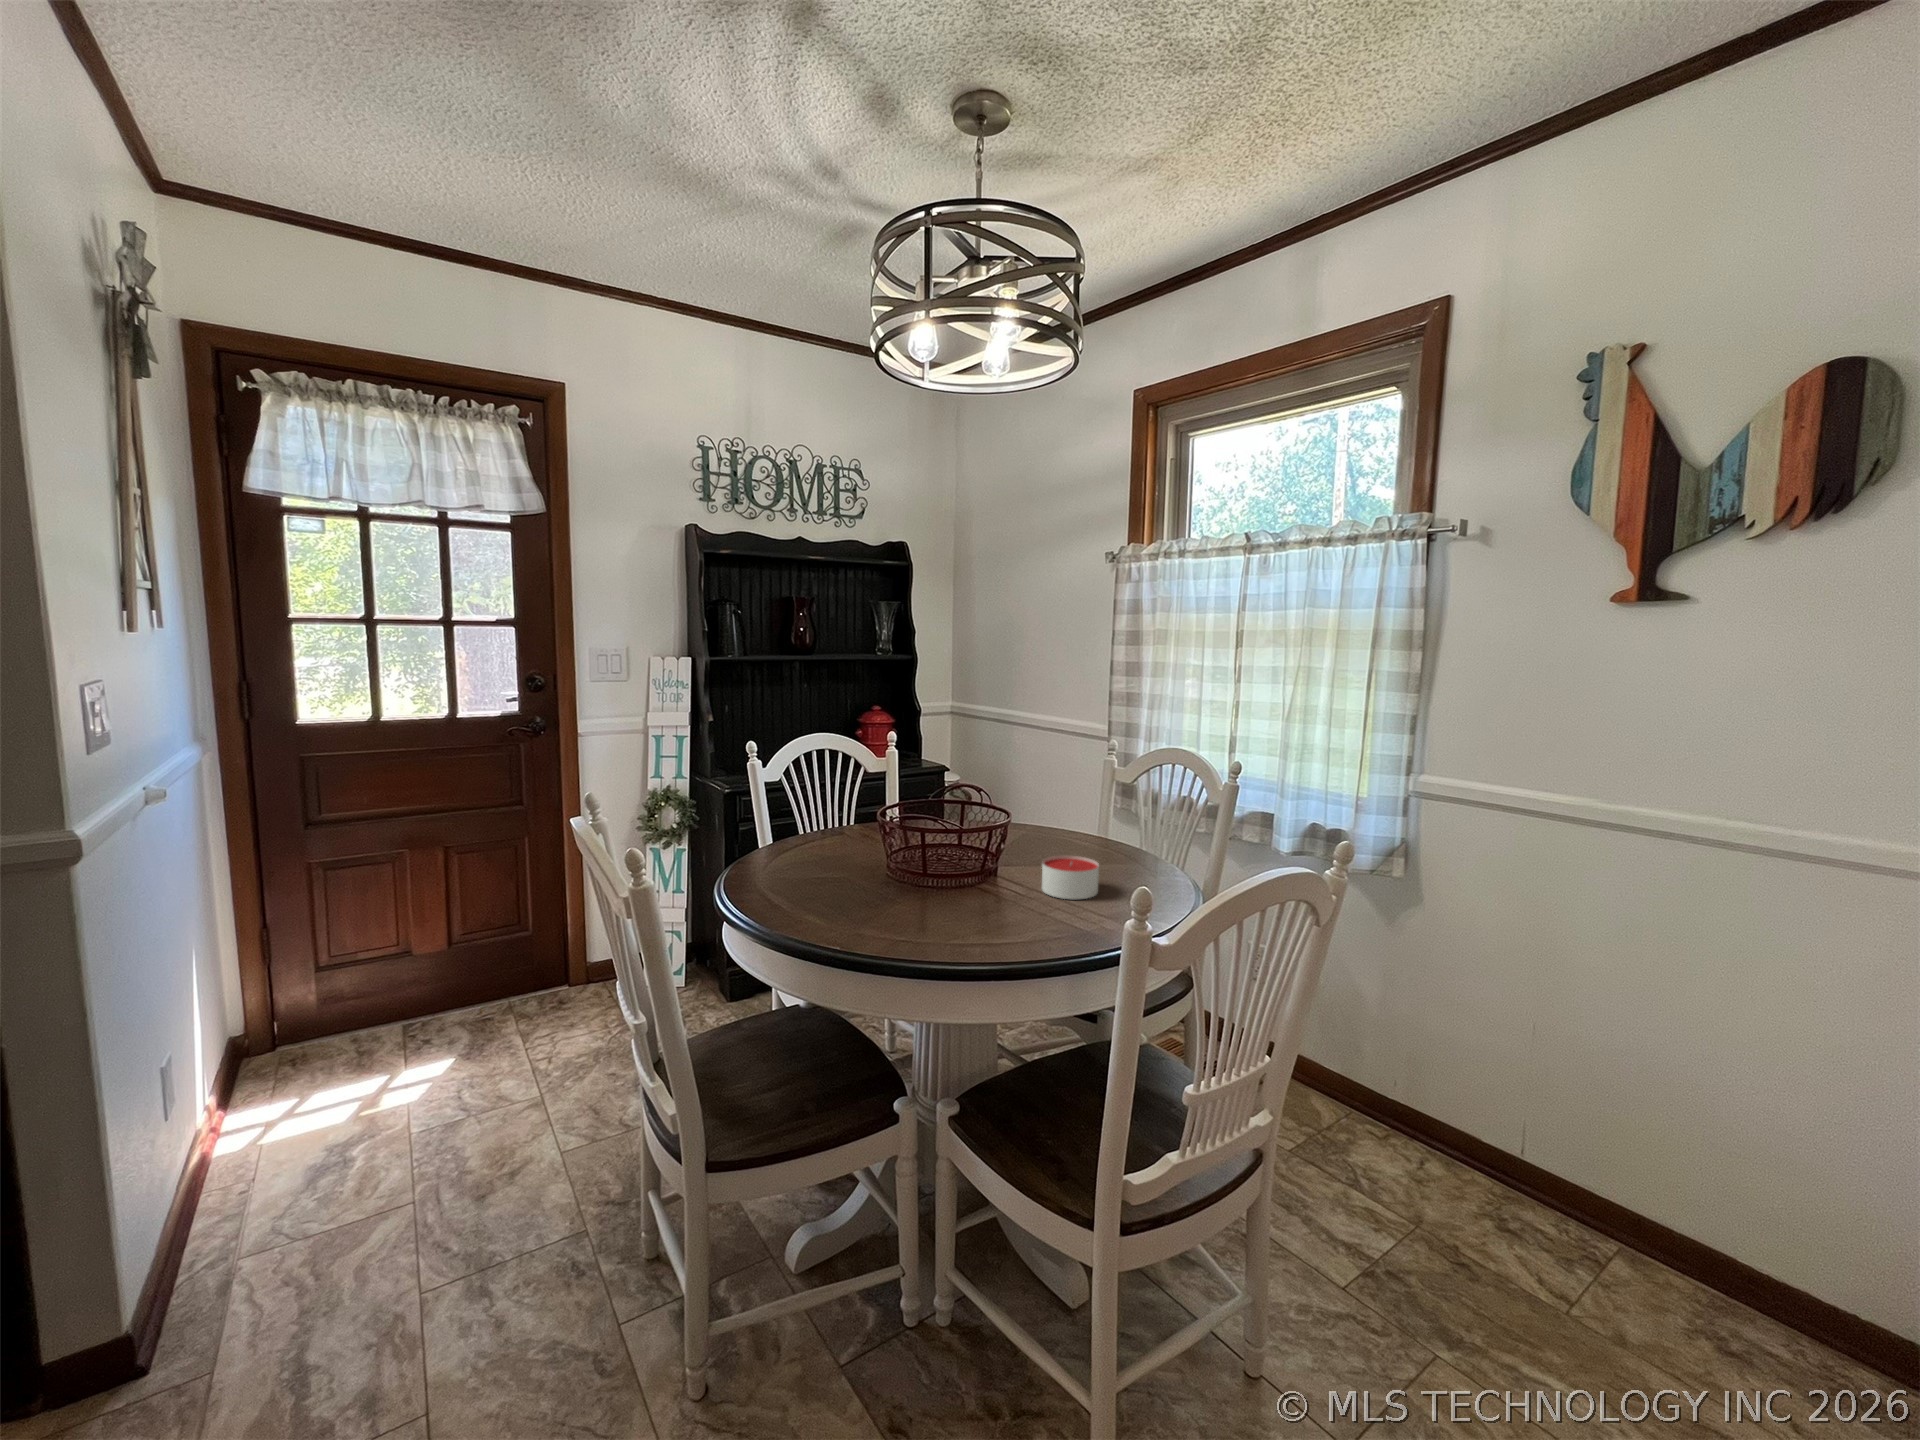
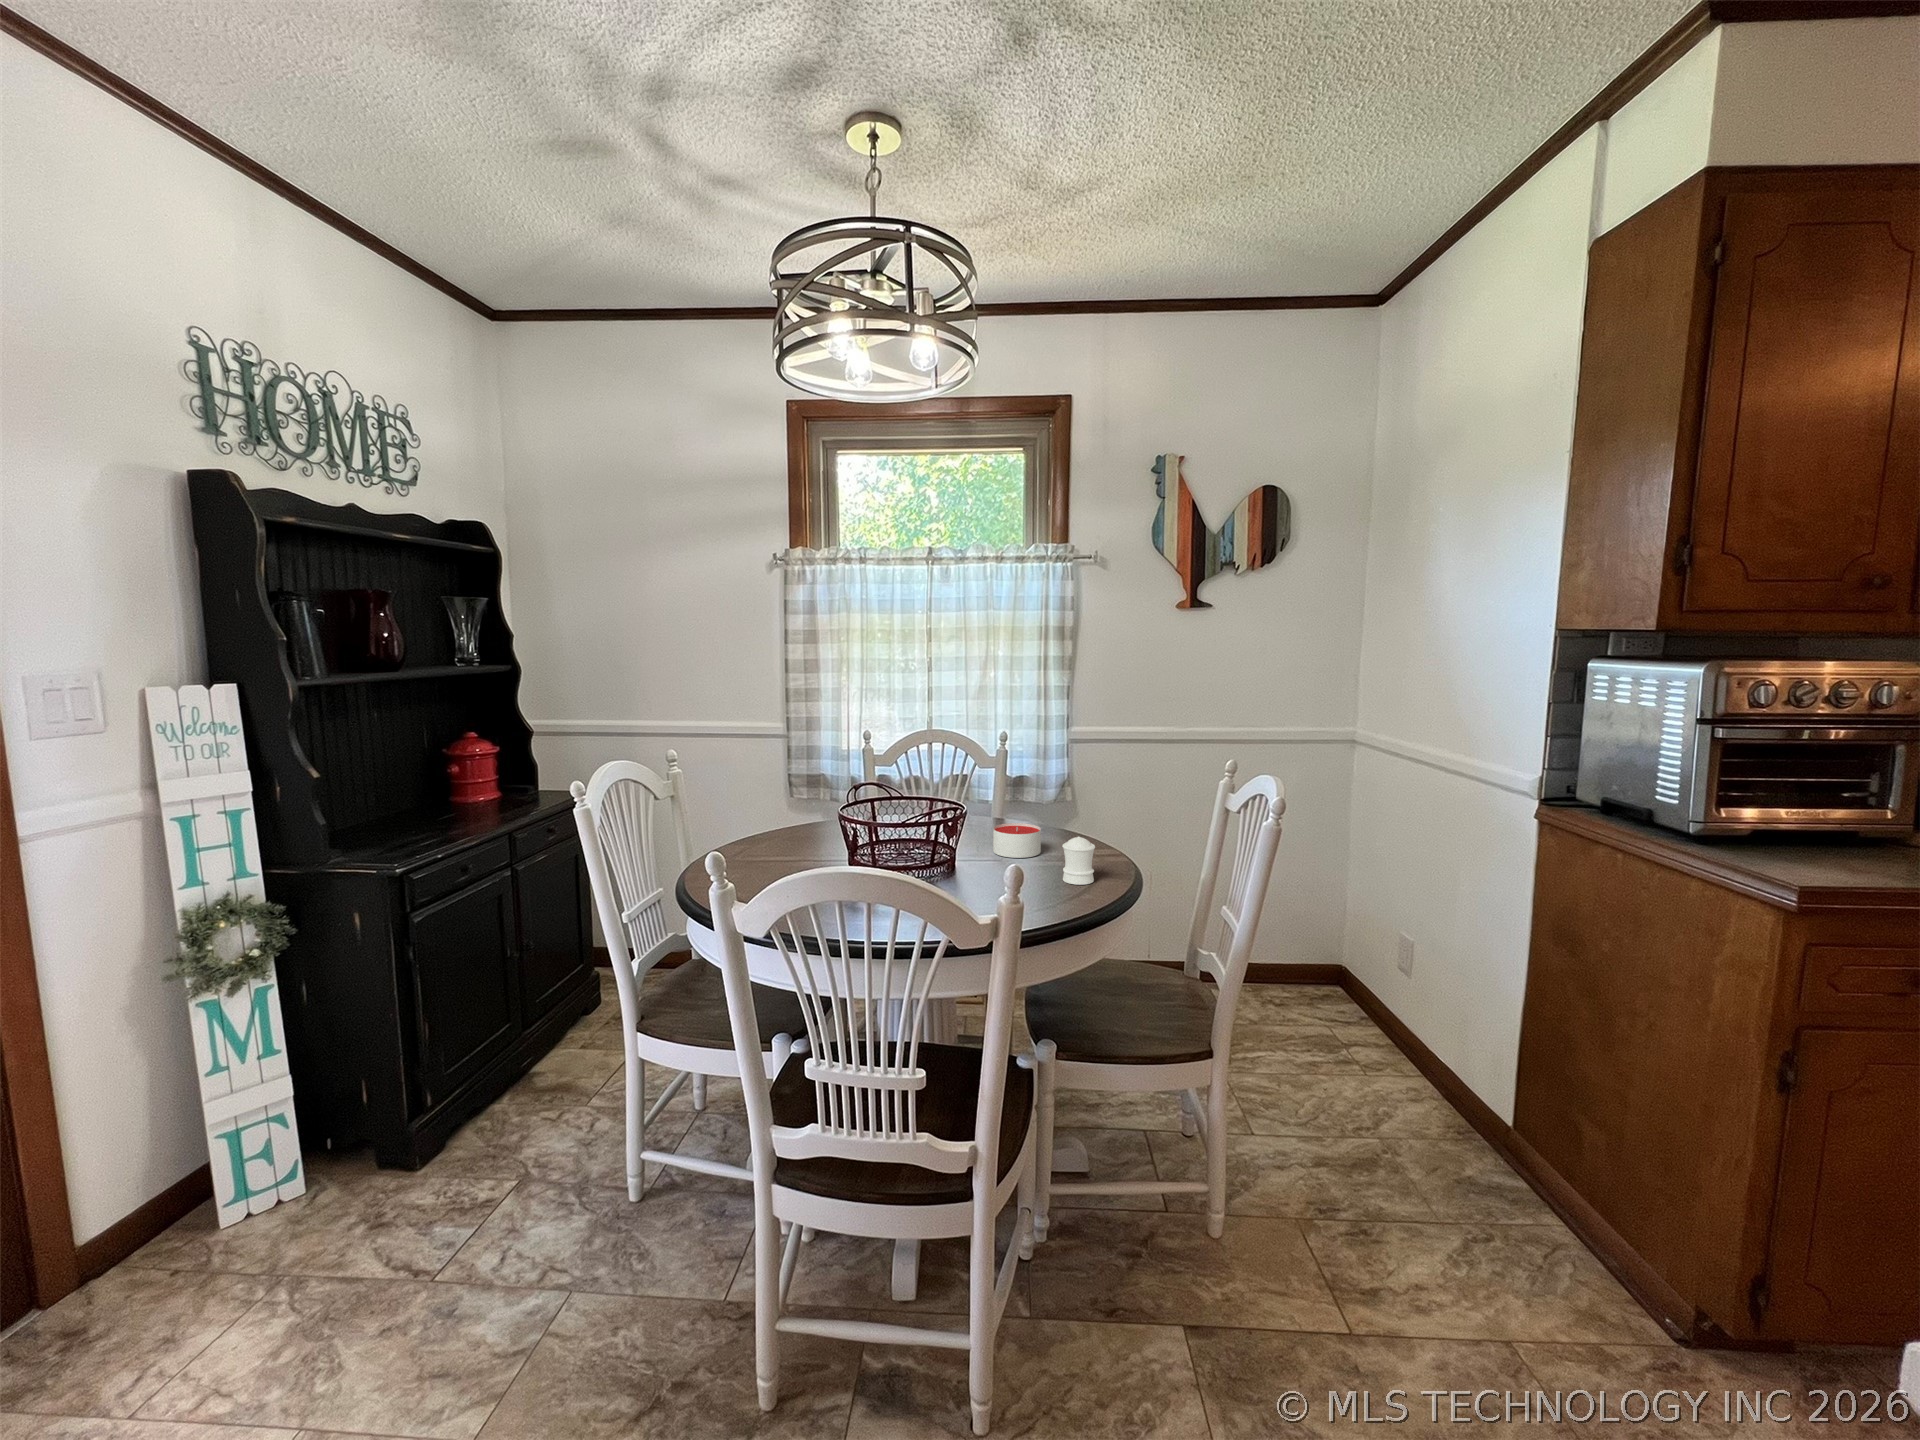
salt shaker: none [1010,880,1050,940] -> present [1063,837,1095,885]

